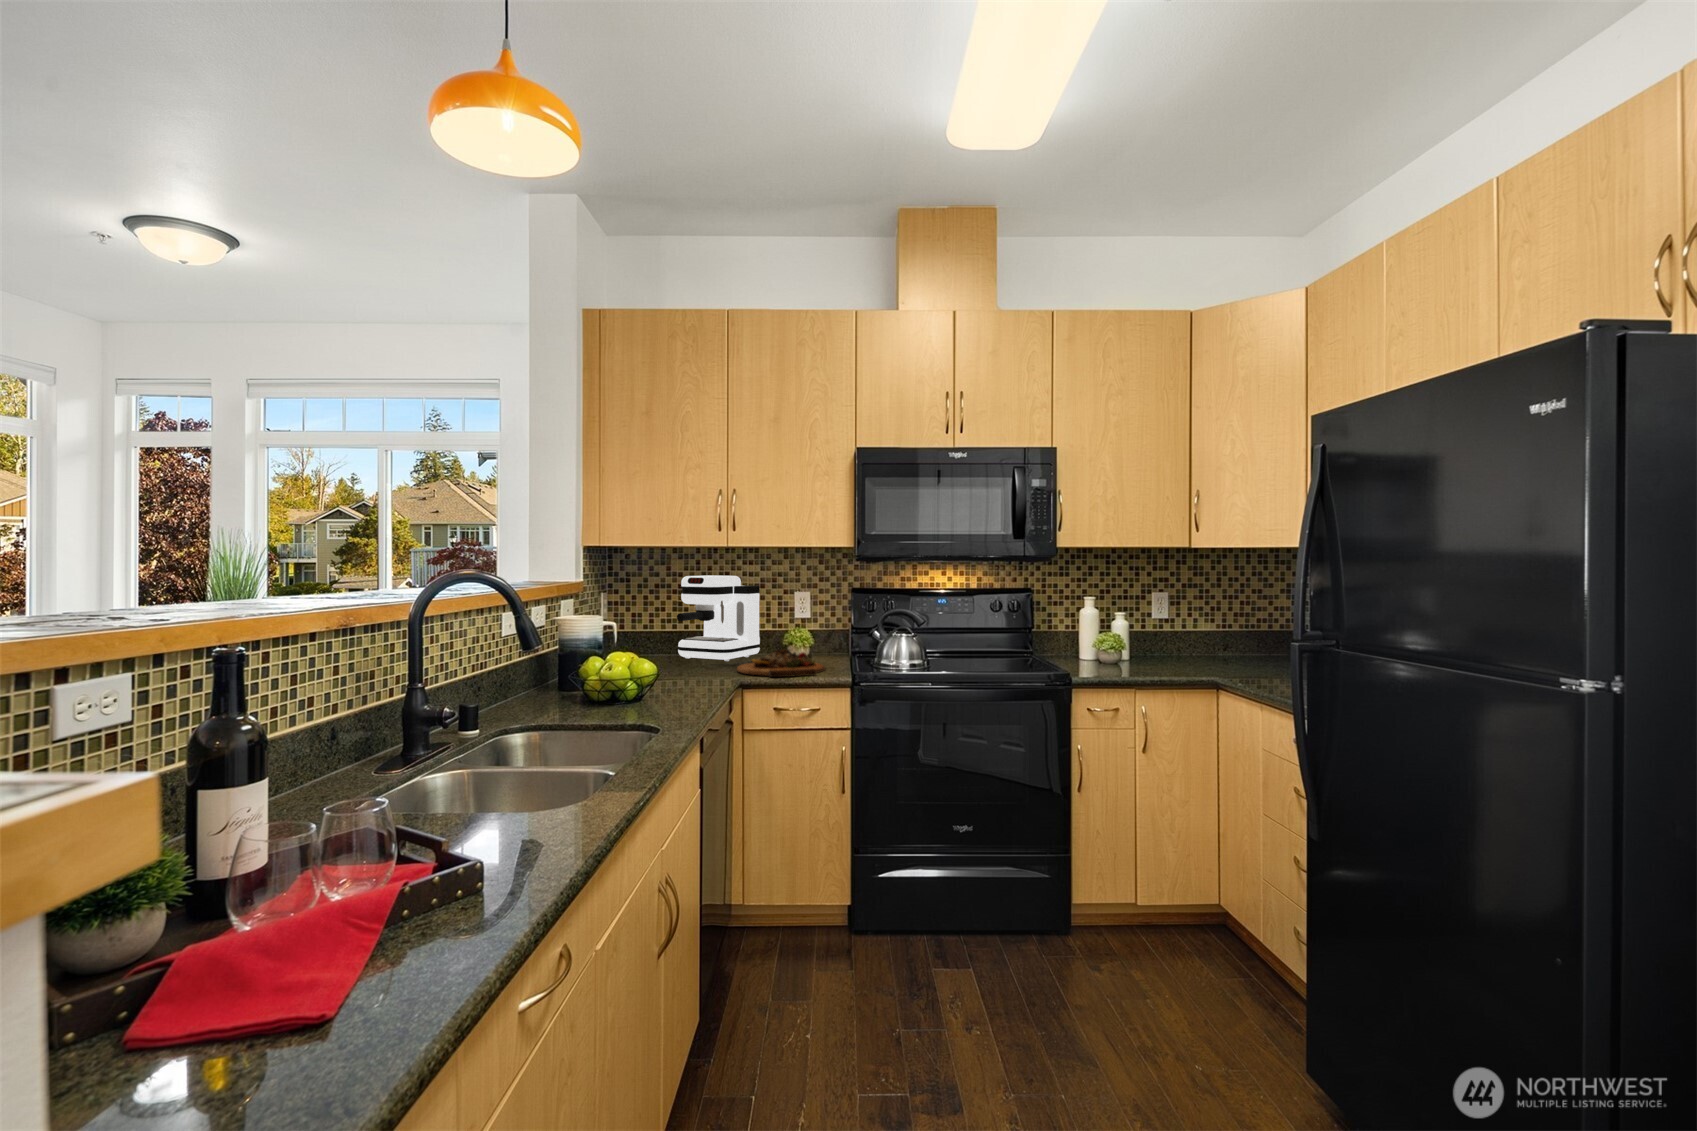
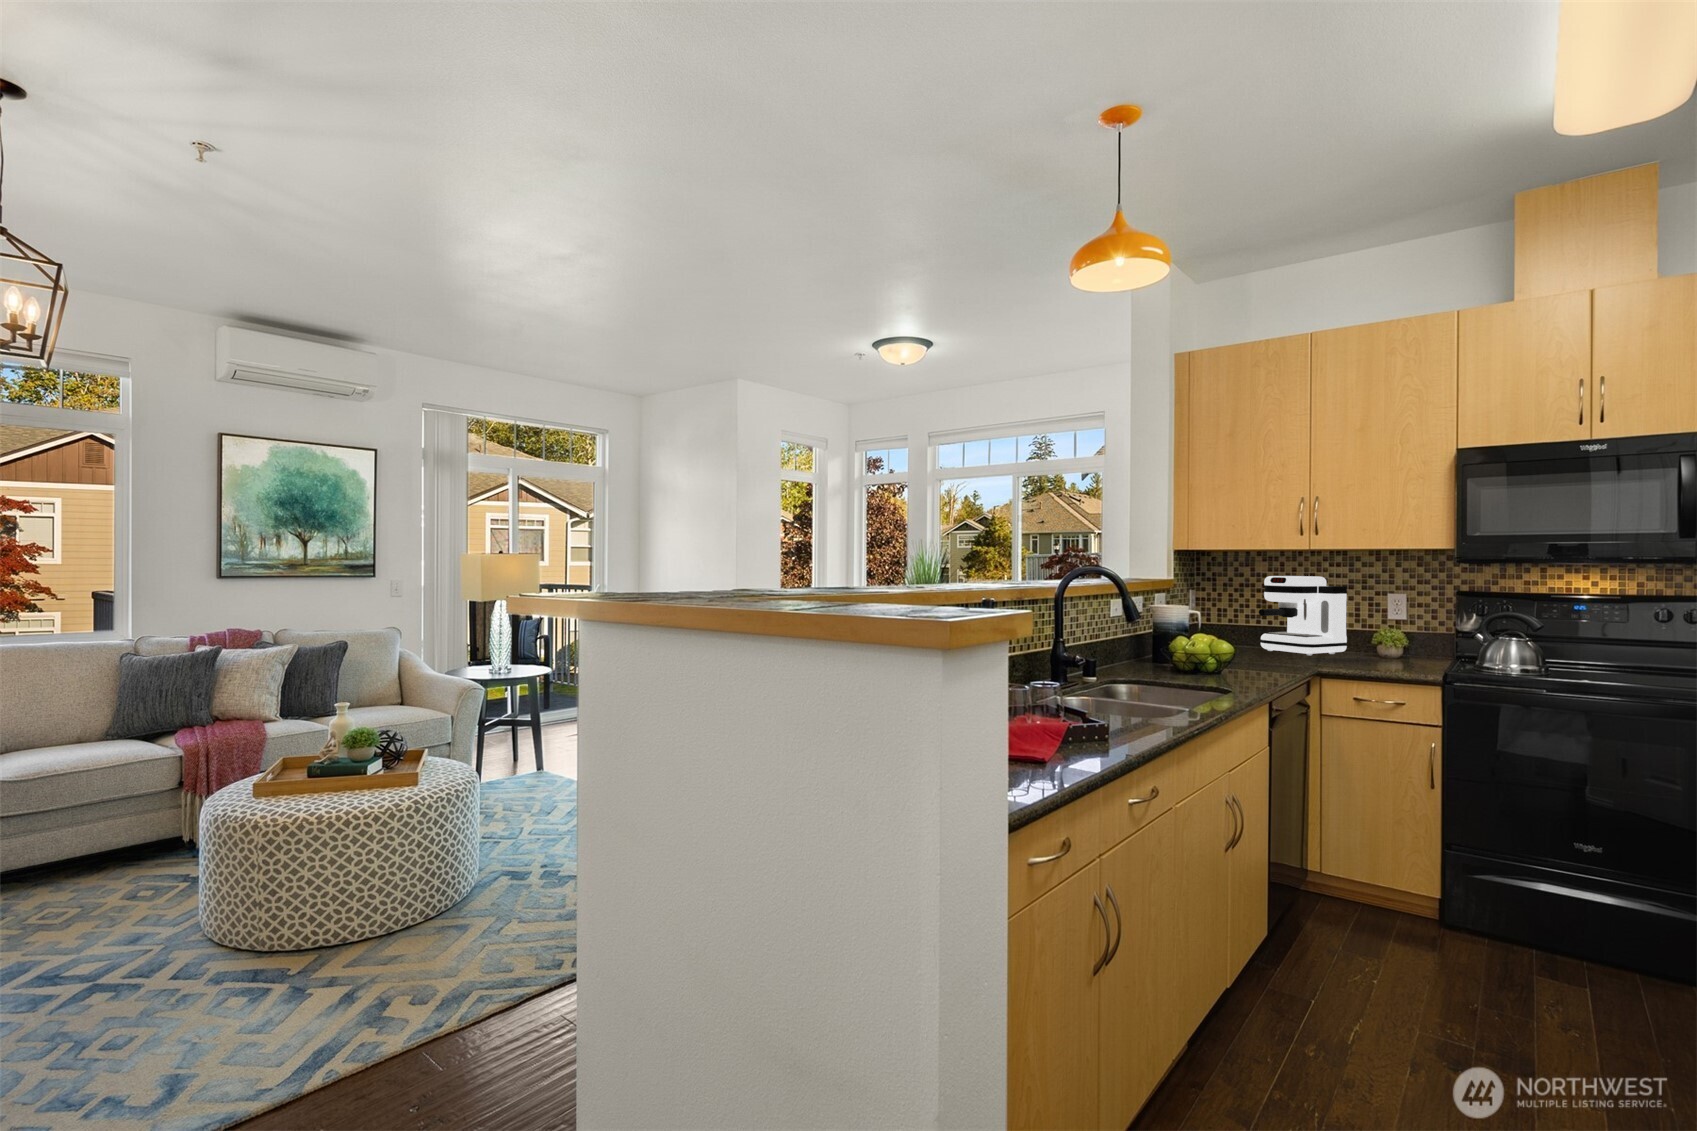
cutting board: present [737,650,826,677] -> none [1316,646,1416,672]

